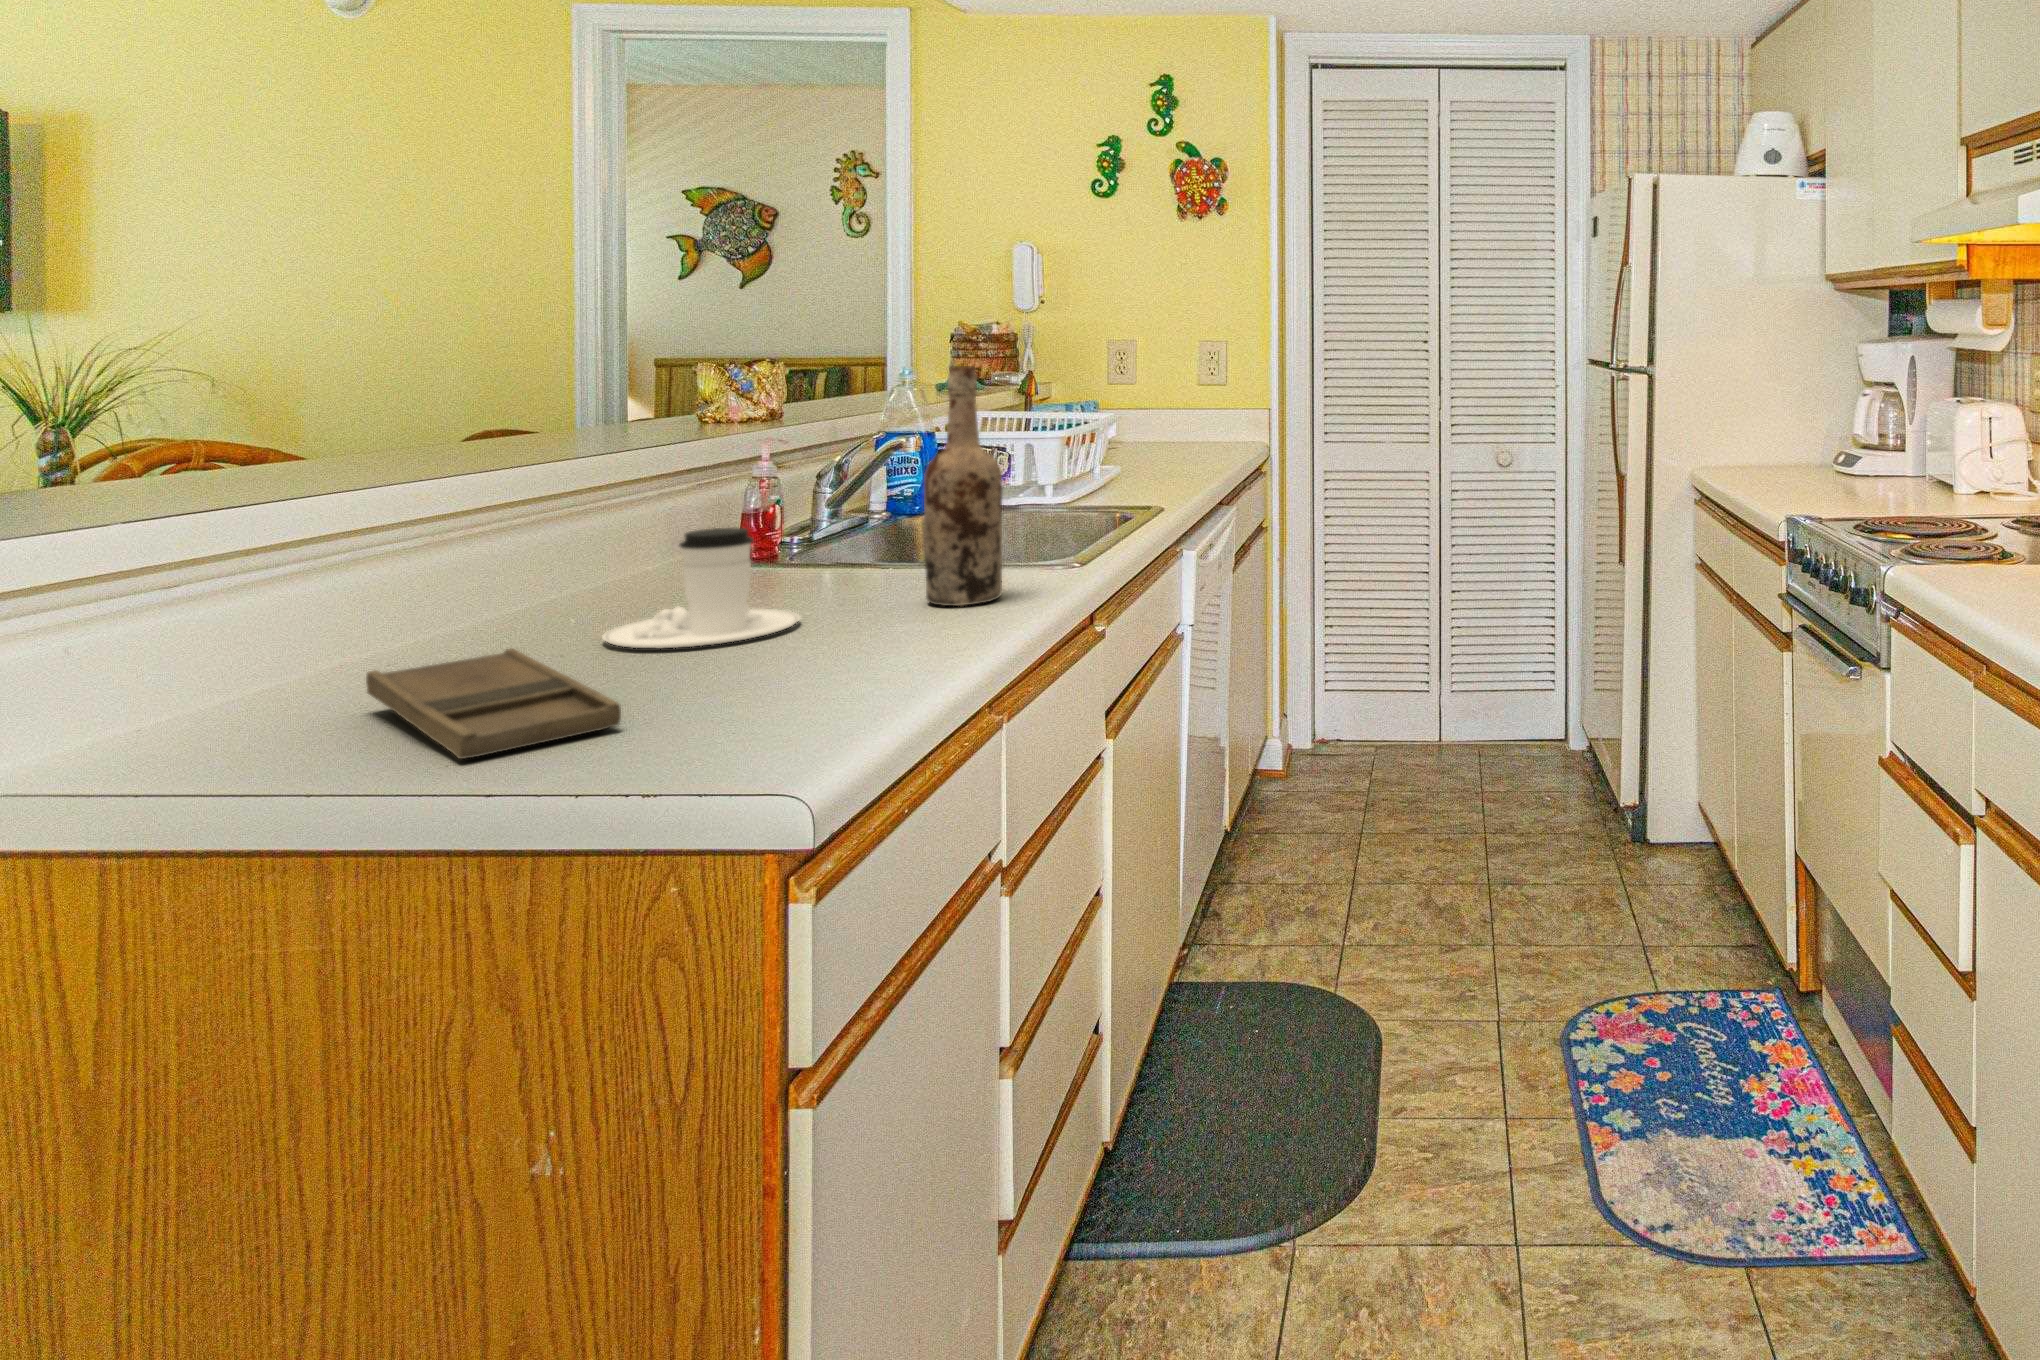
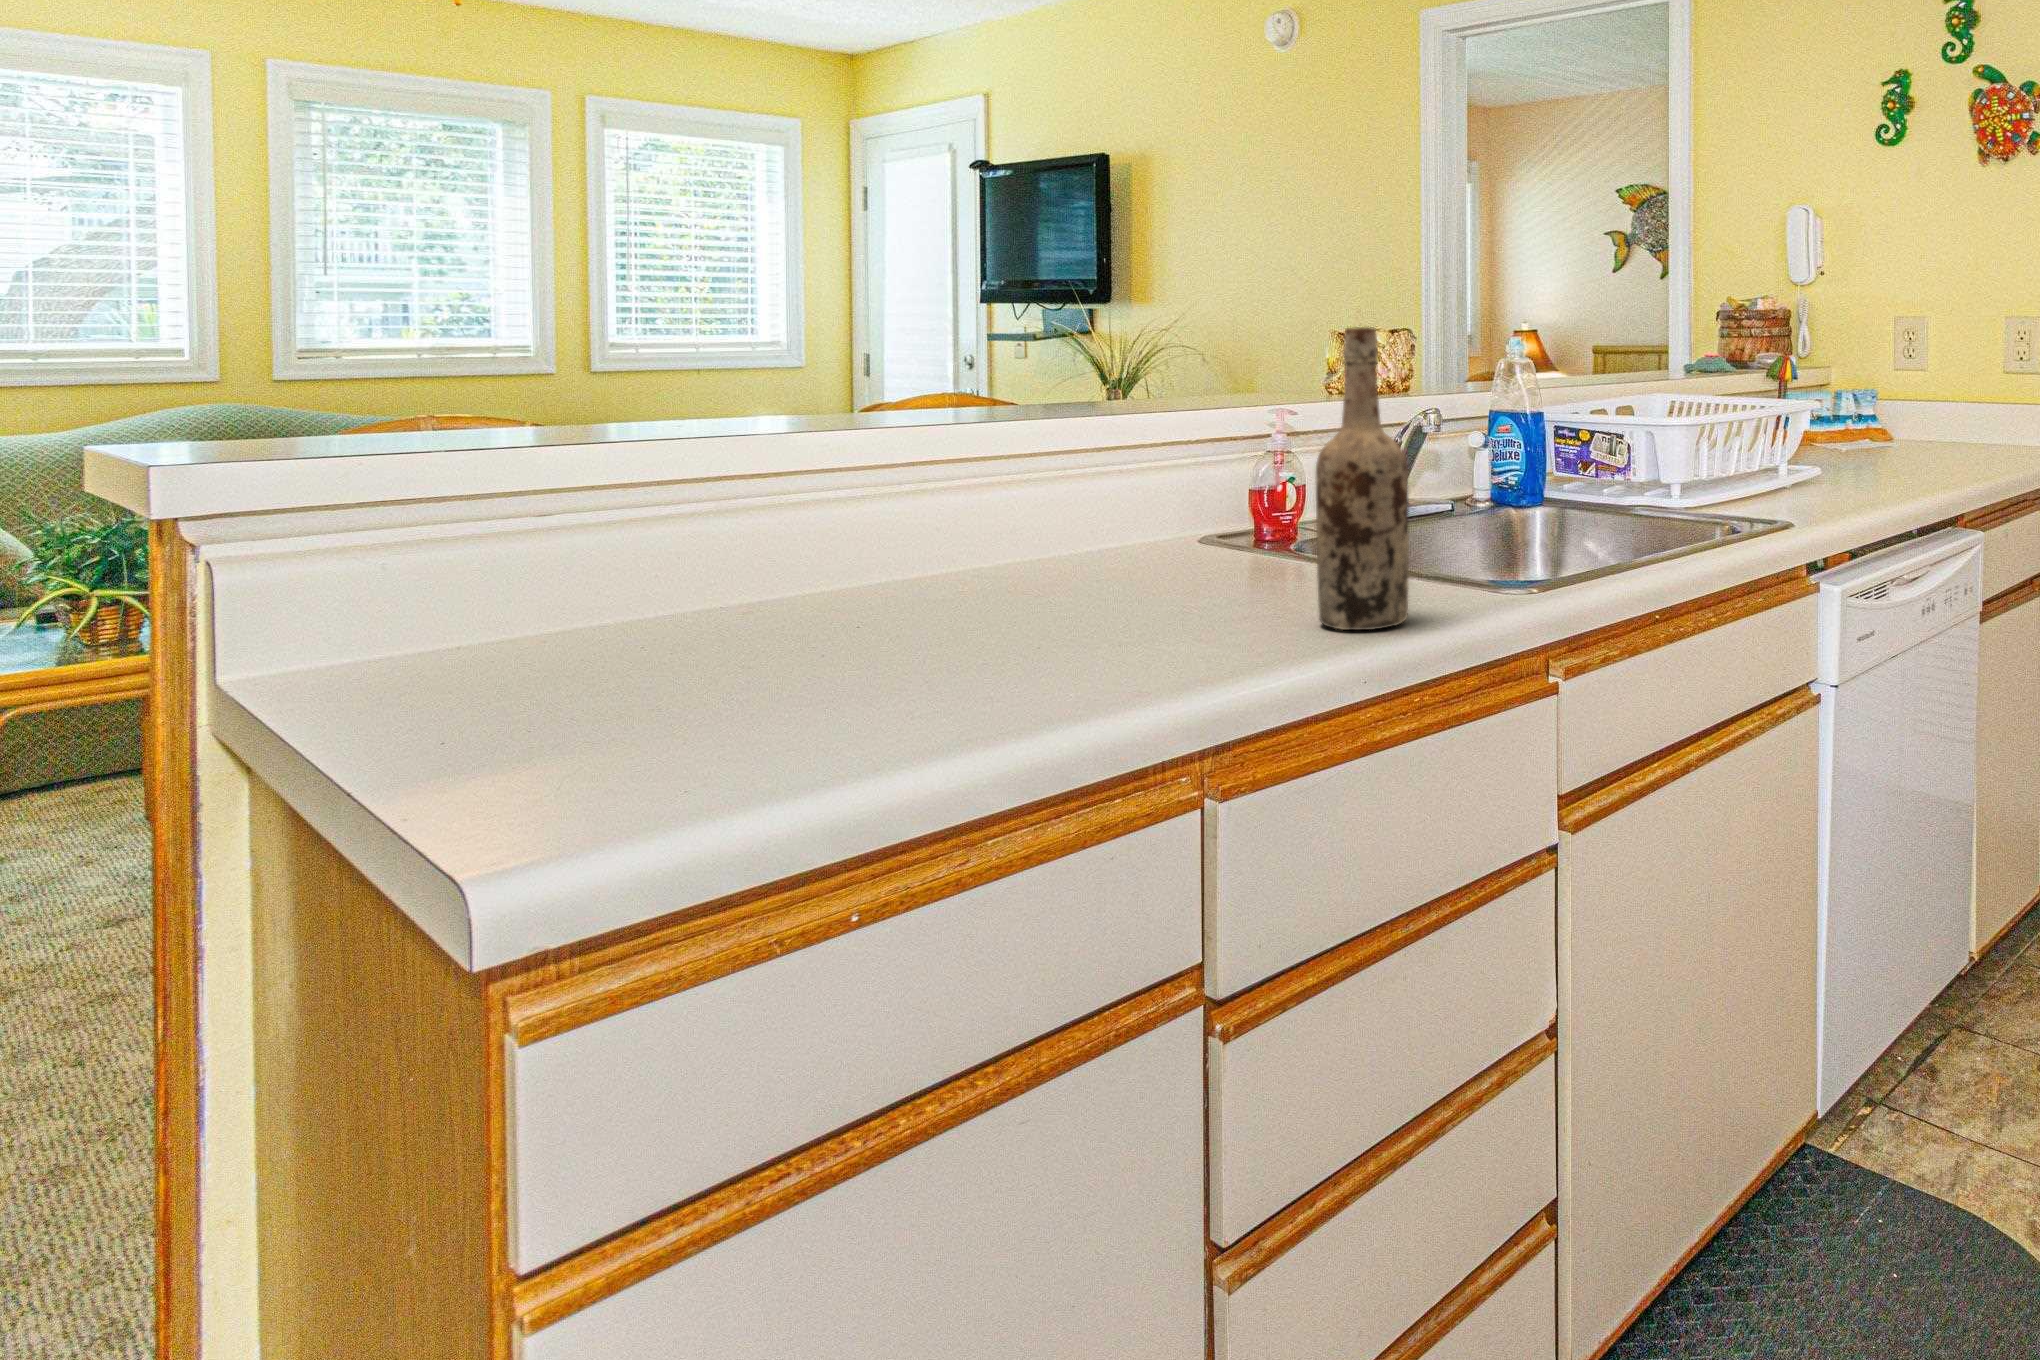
coffee cup: present [603,528,800,648] -> none [984,508,1183,639]
tray: present [366,649,621,759] -> none [561,617,830,738]

